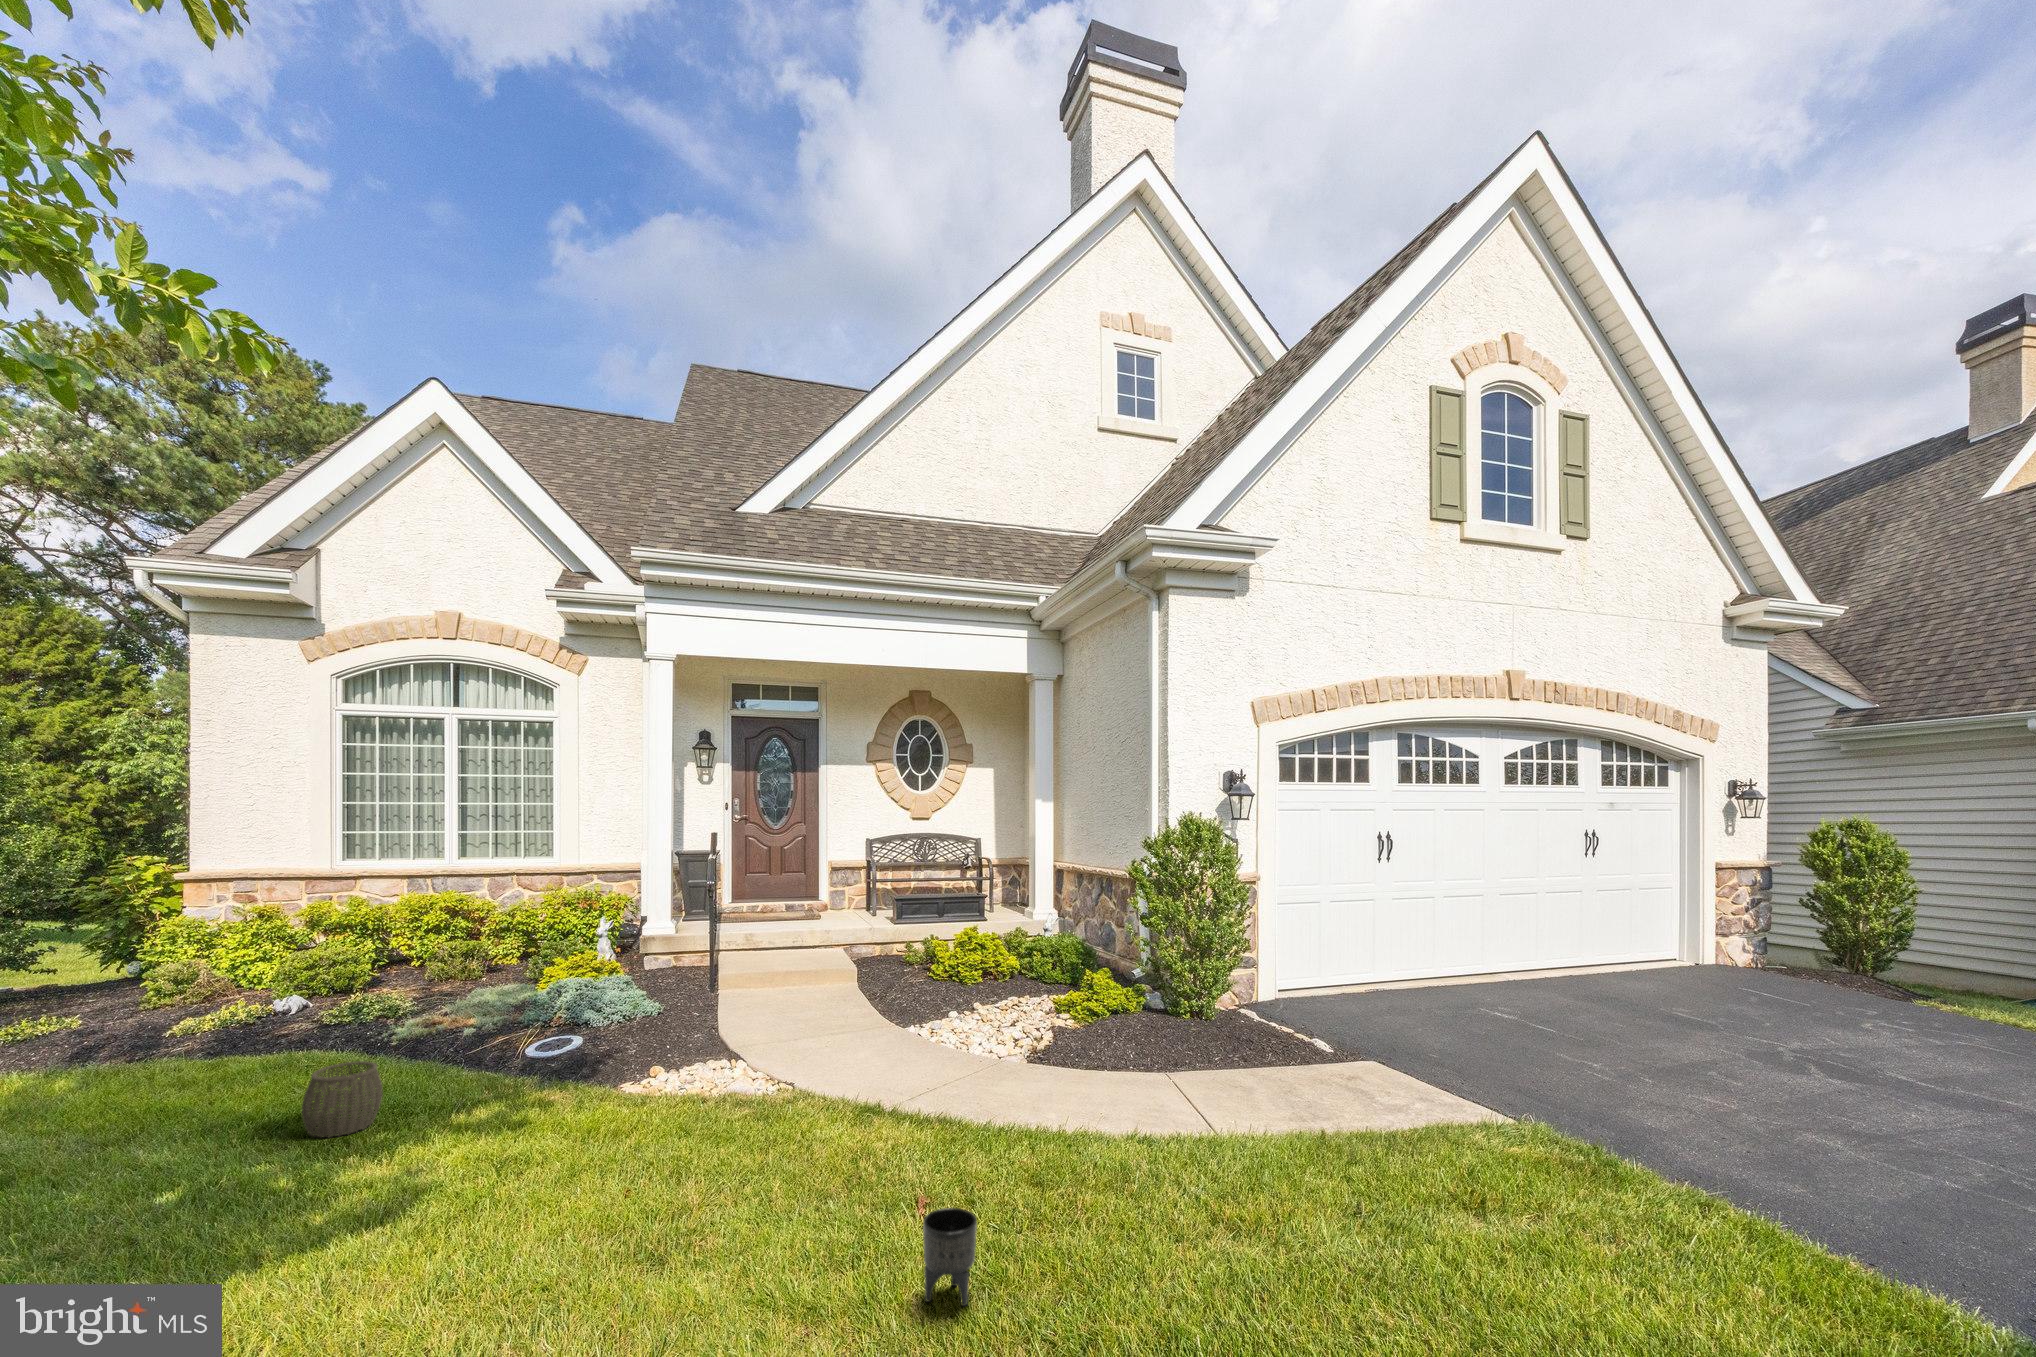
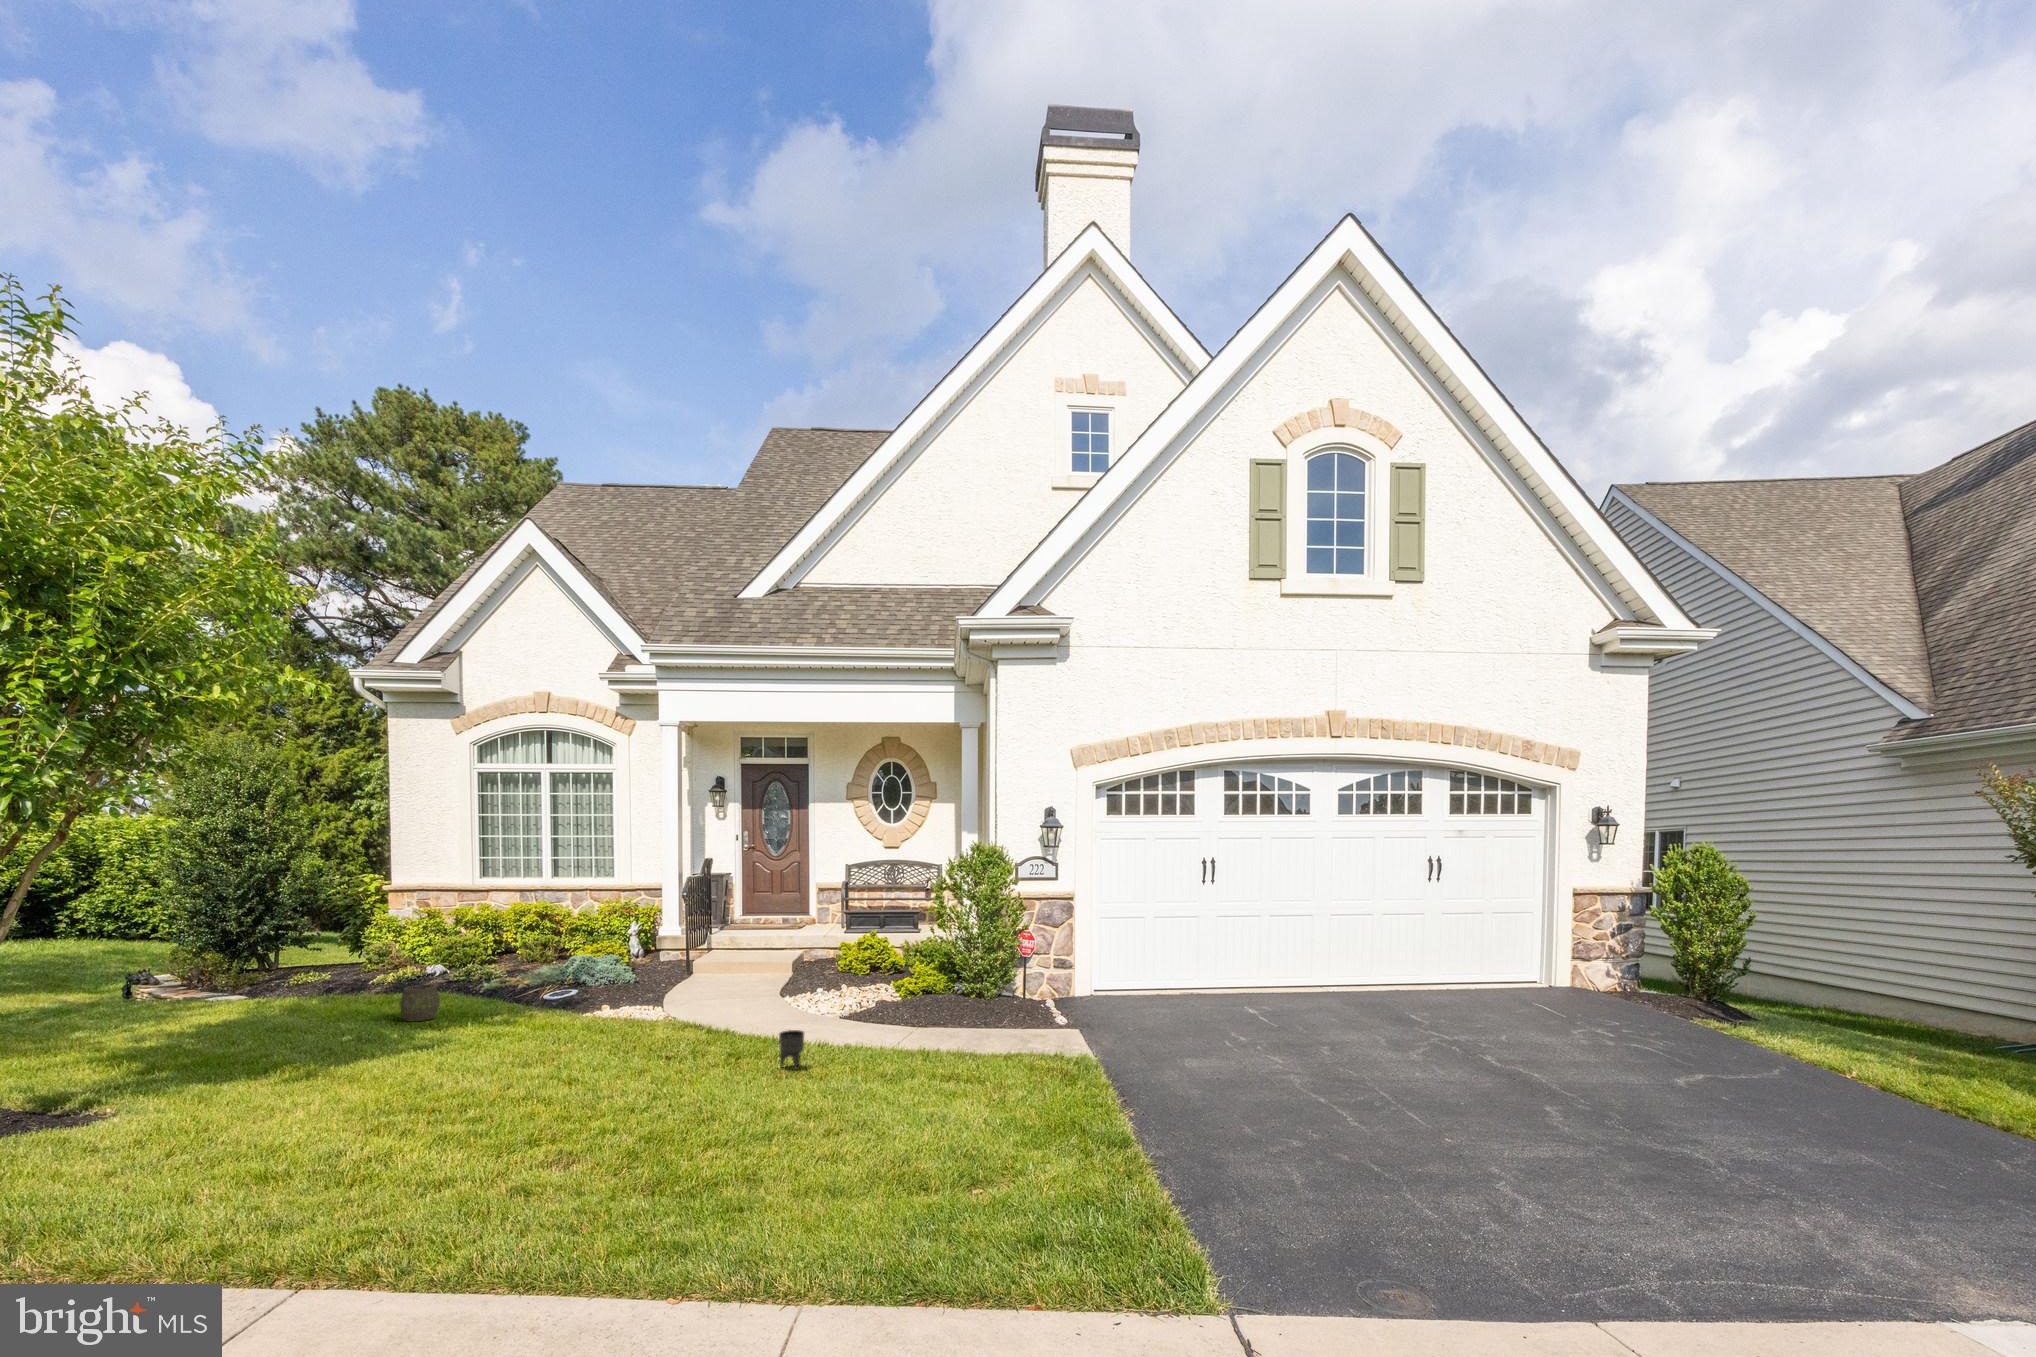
planter: present [923,1208,977,1307] -> present [779,1030,804,1069]

